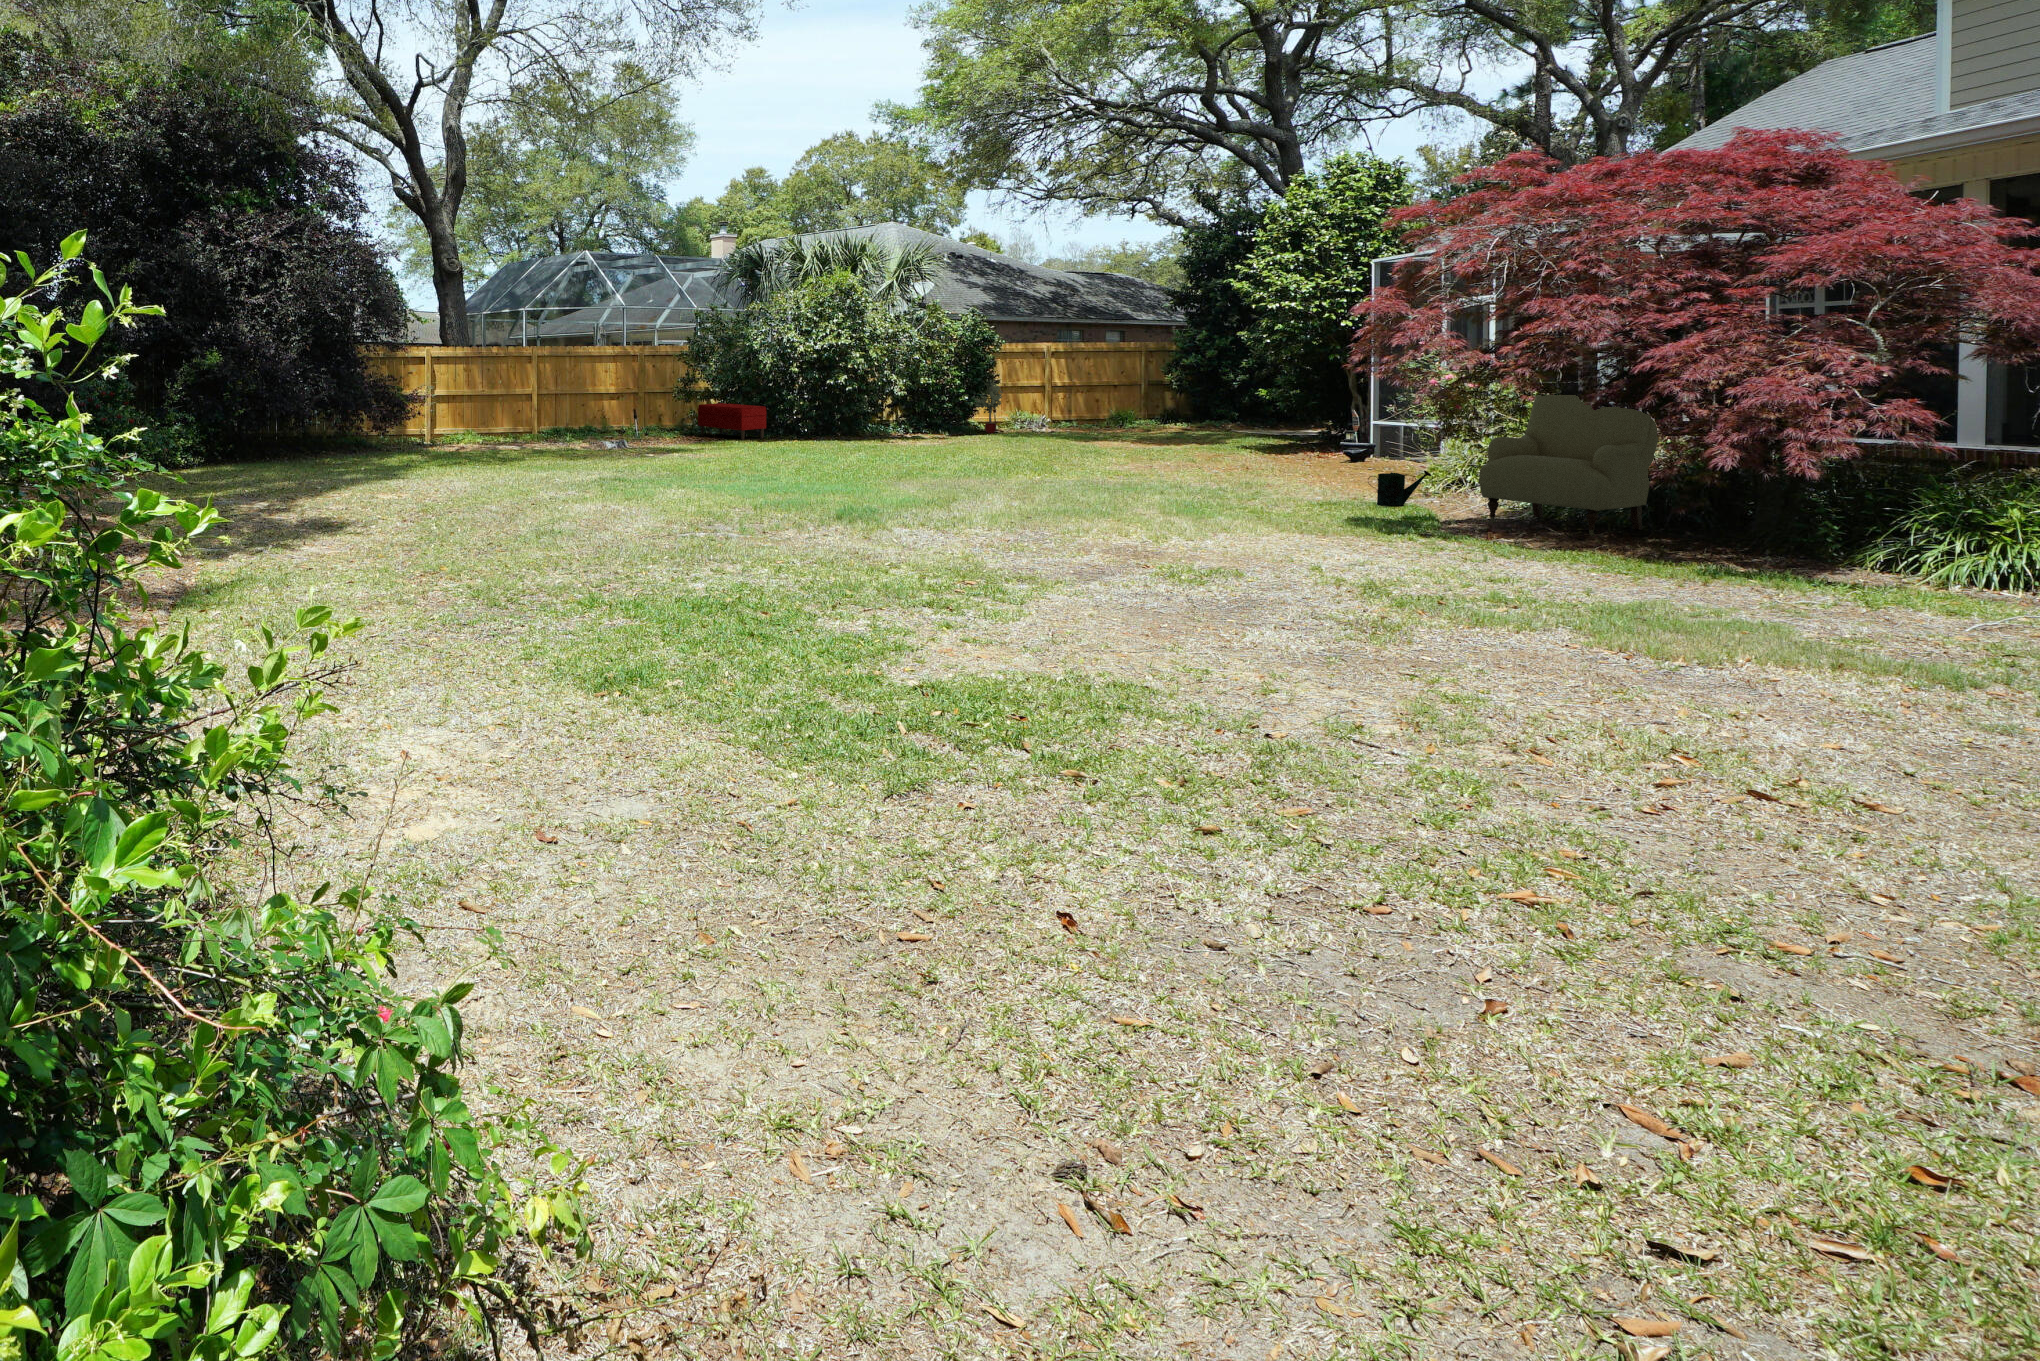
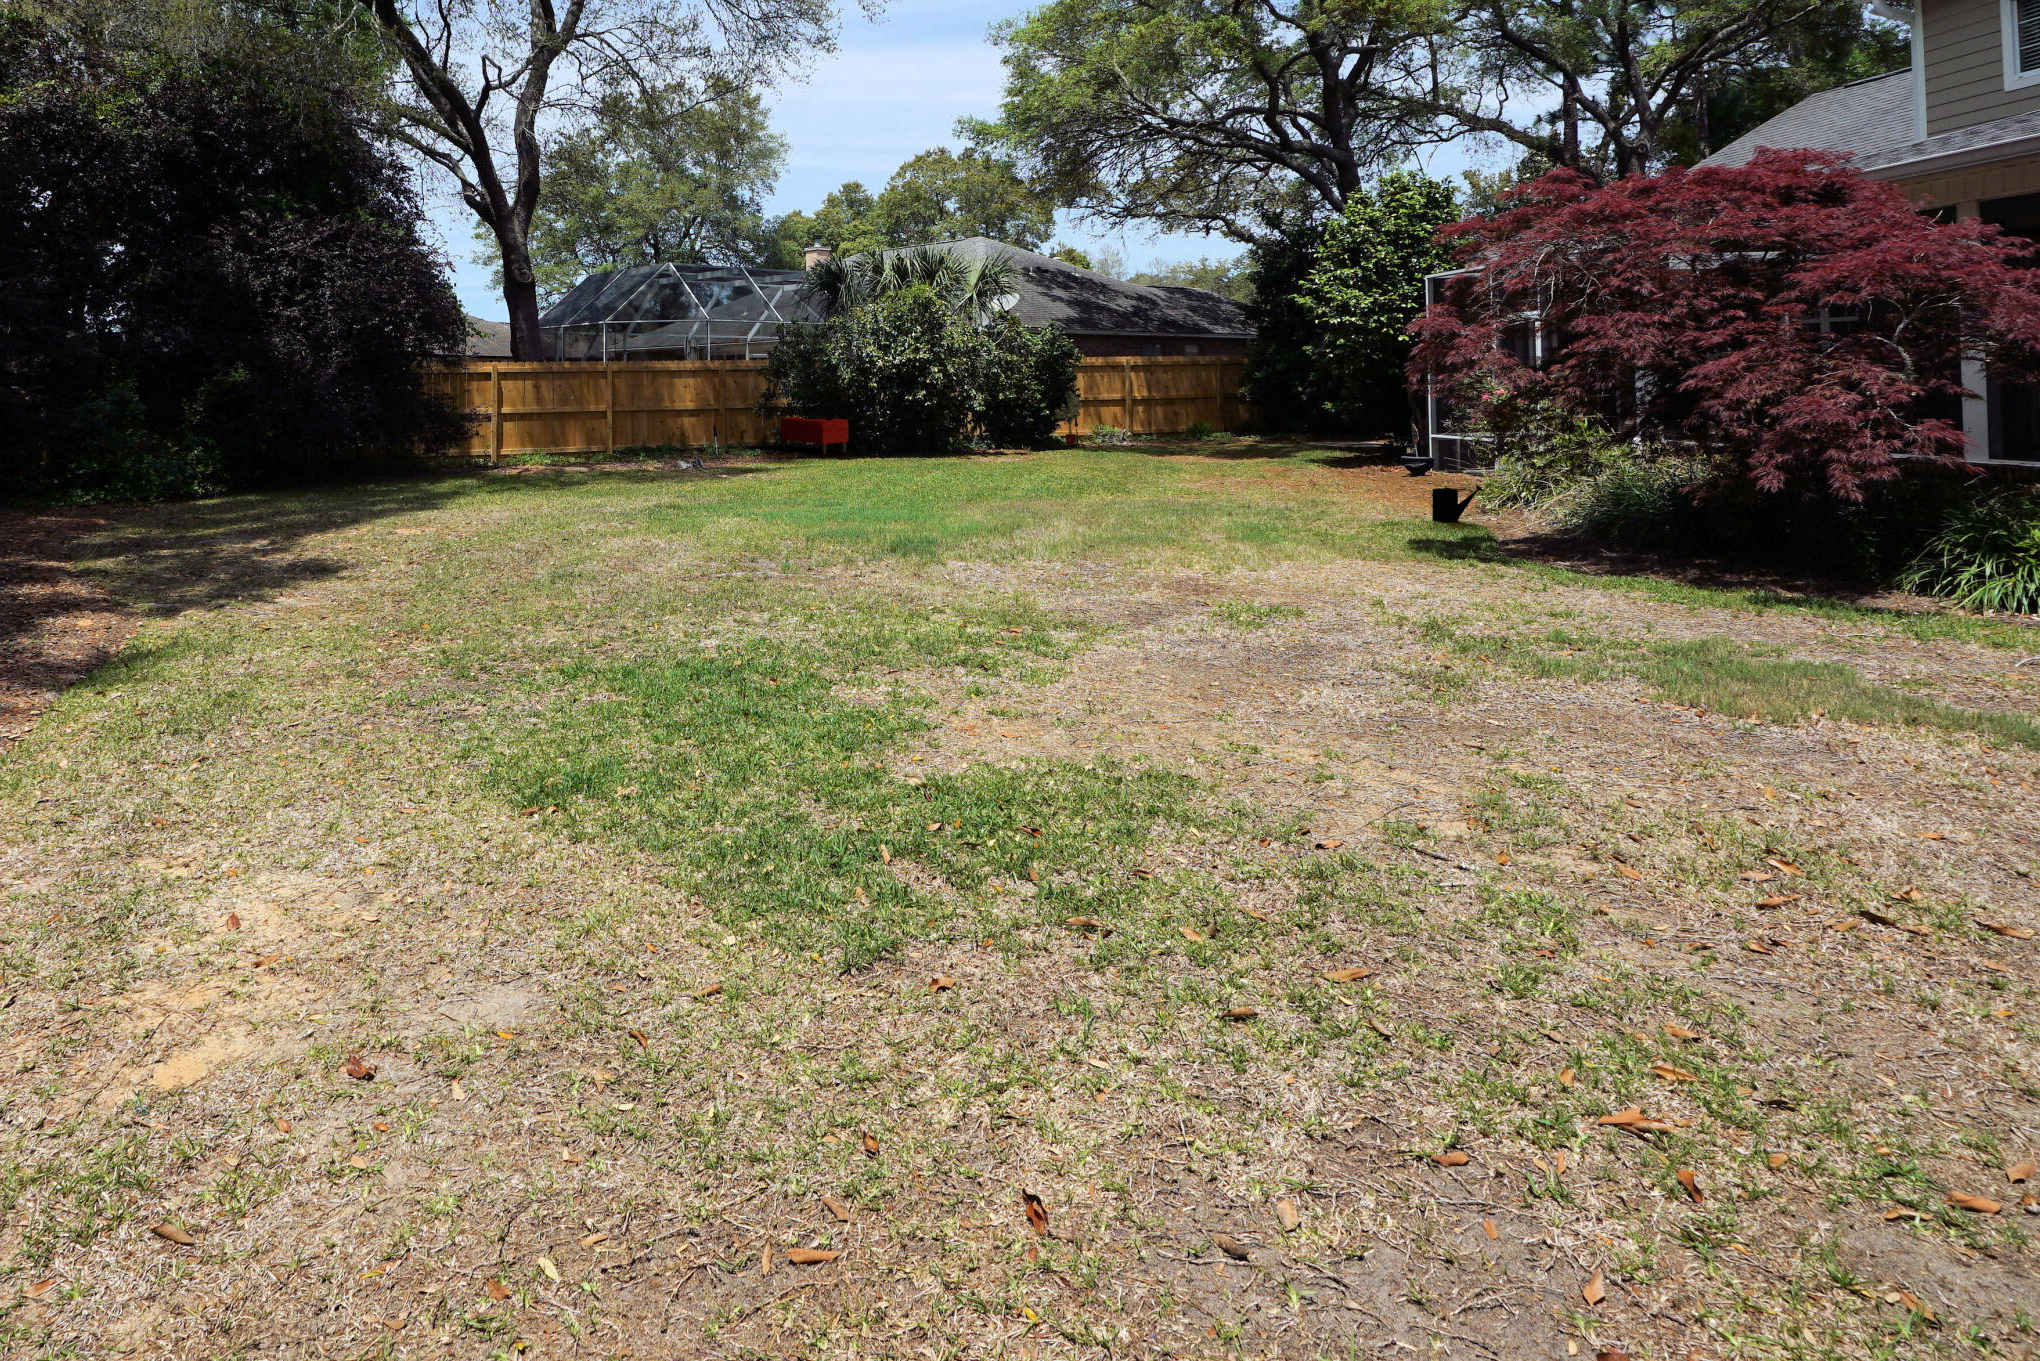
chair: present [1479,395,1659,537] -> none [1529,406,1702,557]

